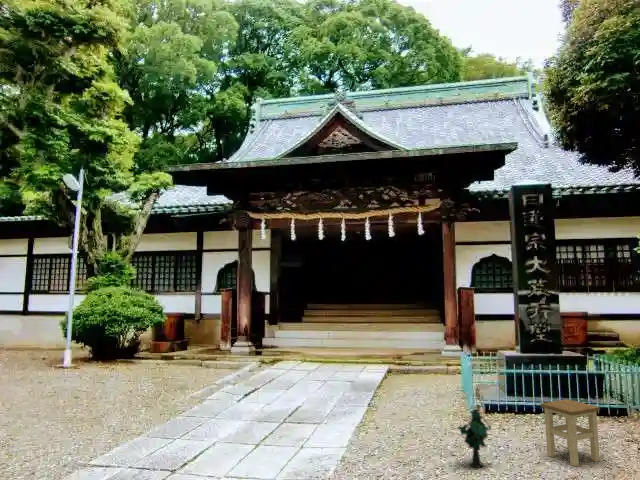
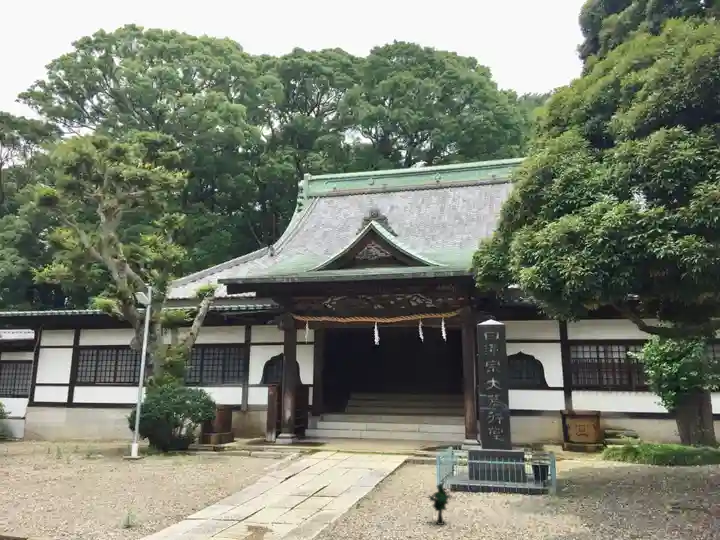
stool: present [541,399,600,466] -> none [490,479,528,525]

